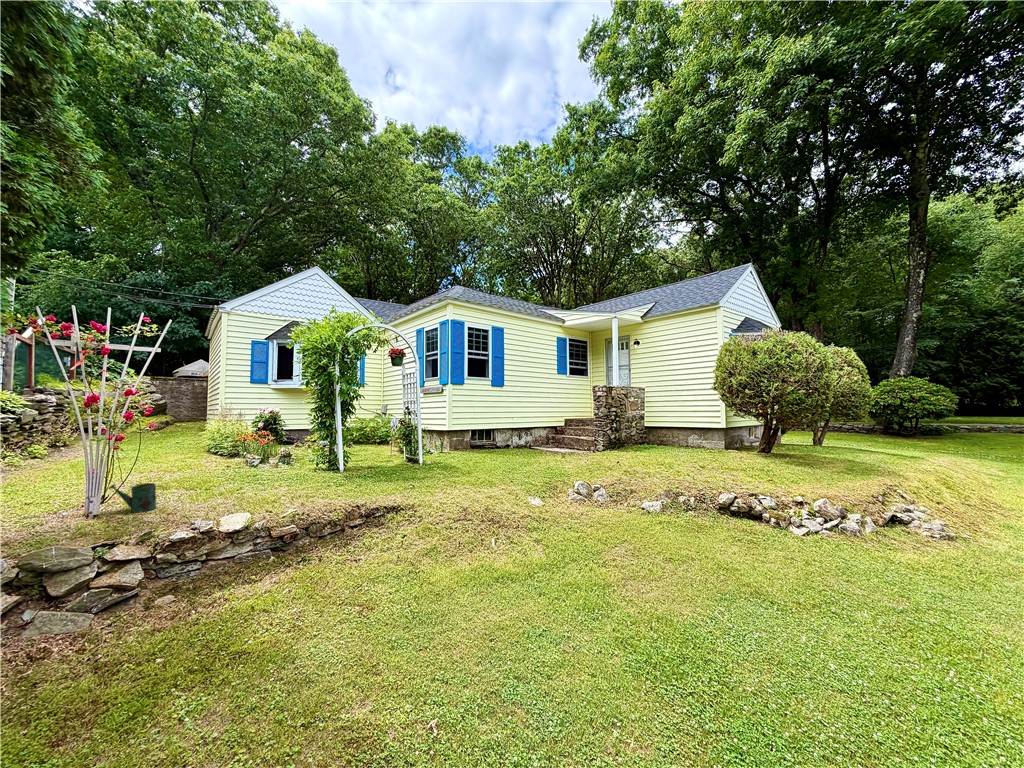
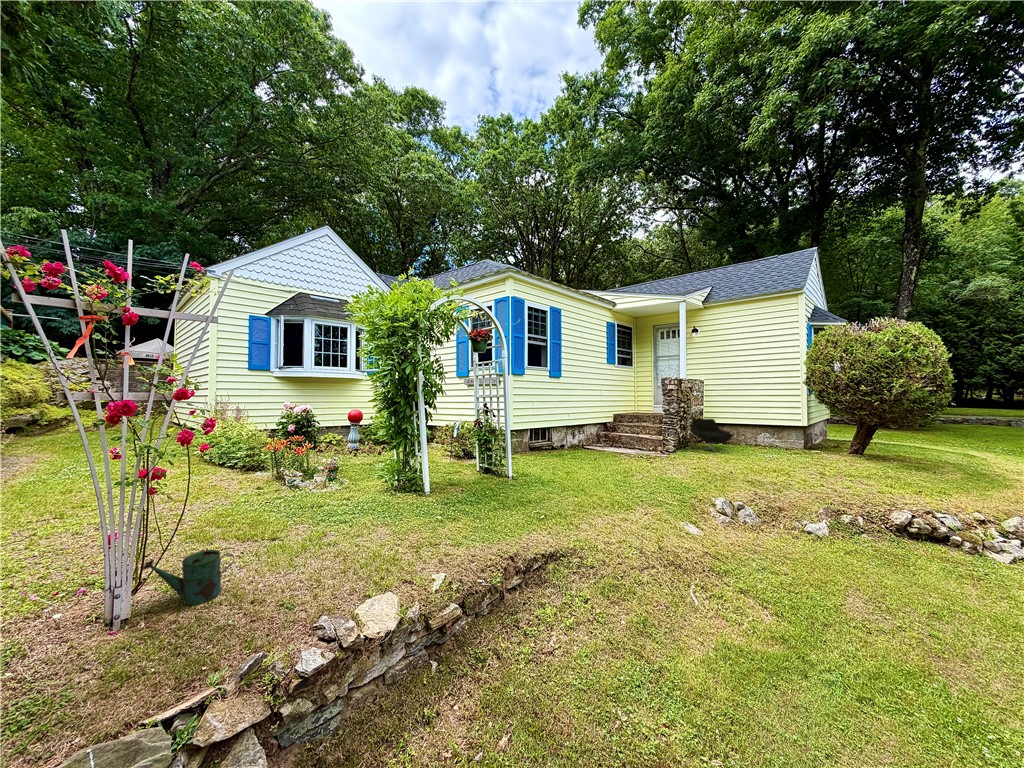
lounge chair: none [623,422,658,454] -> present [690,418,733,452]

